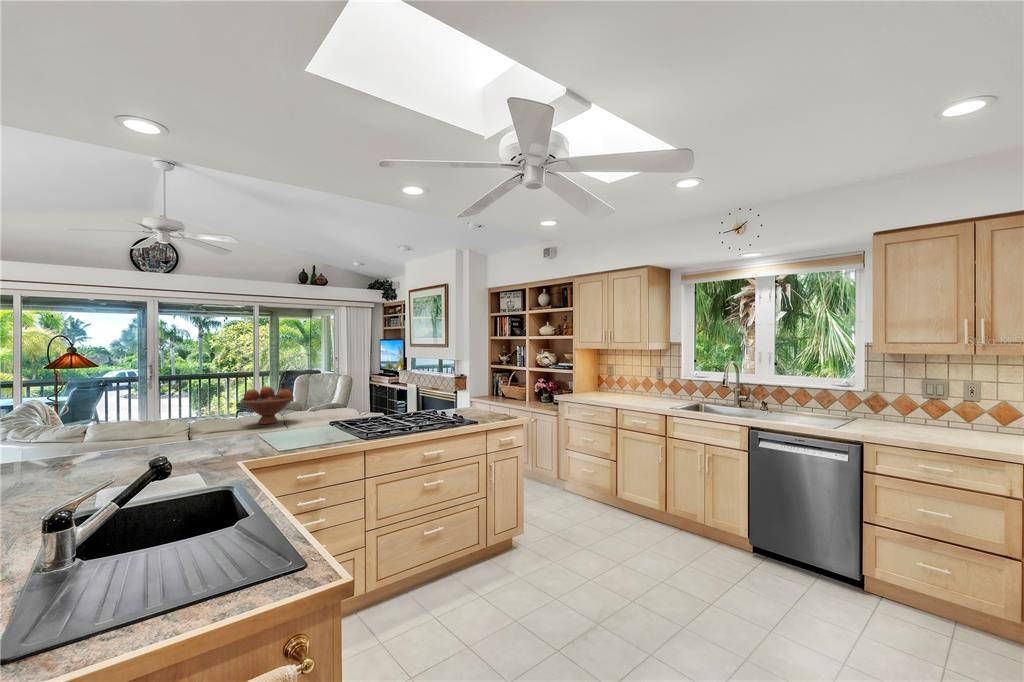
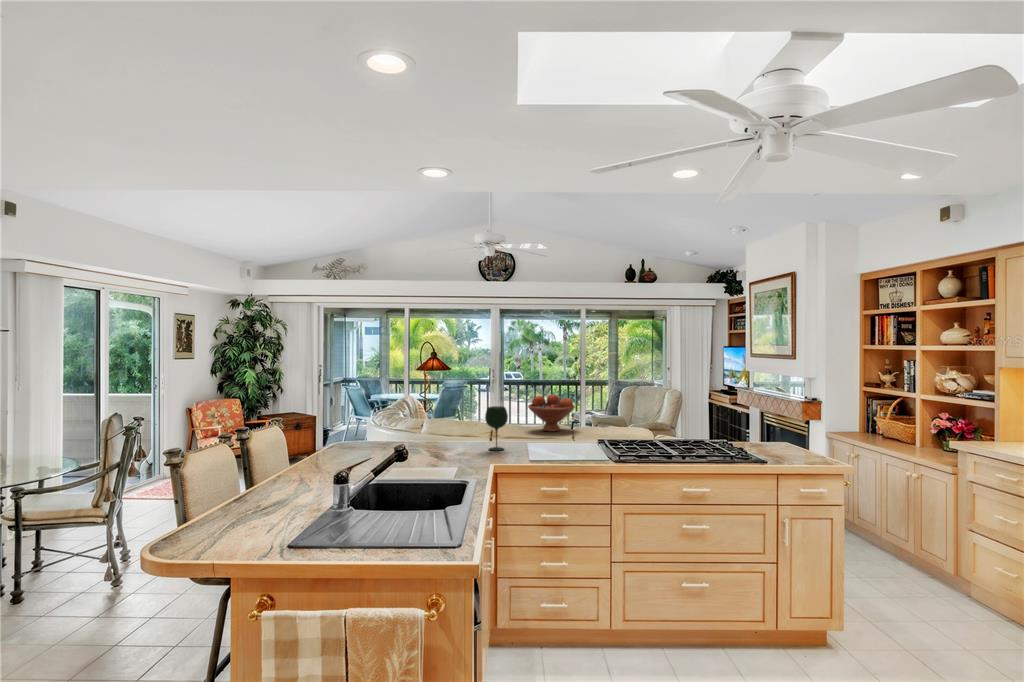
wine glass: none [209,404,239,453] -> present [485,406,508,451]

